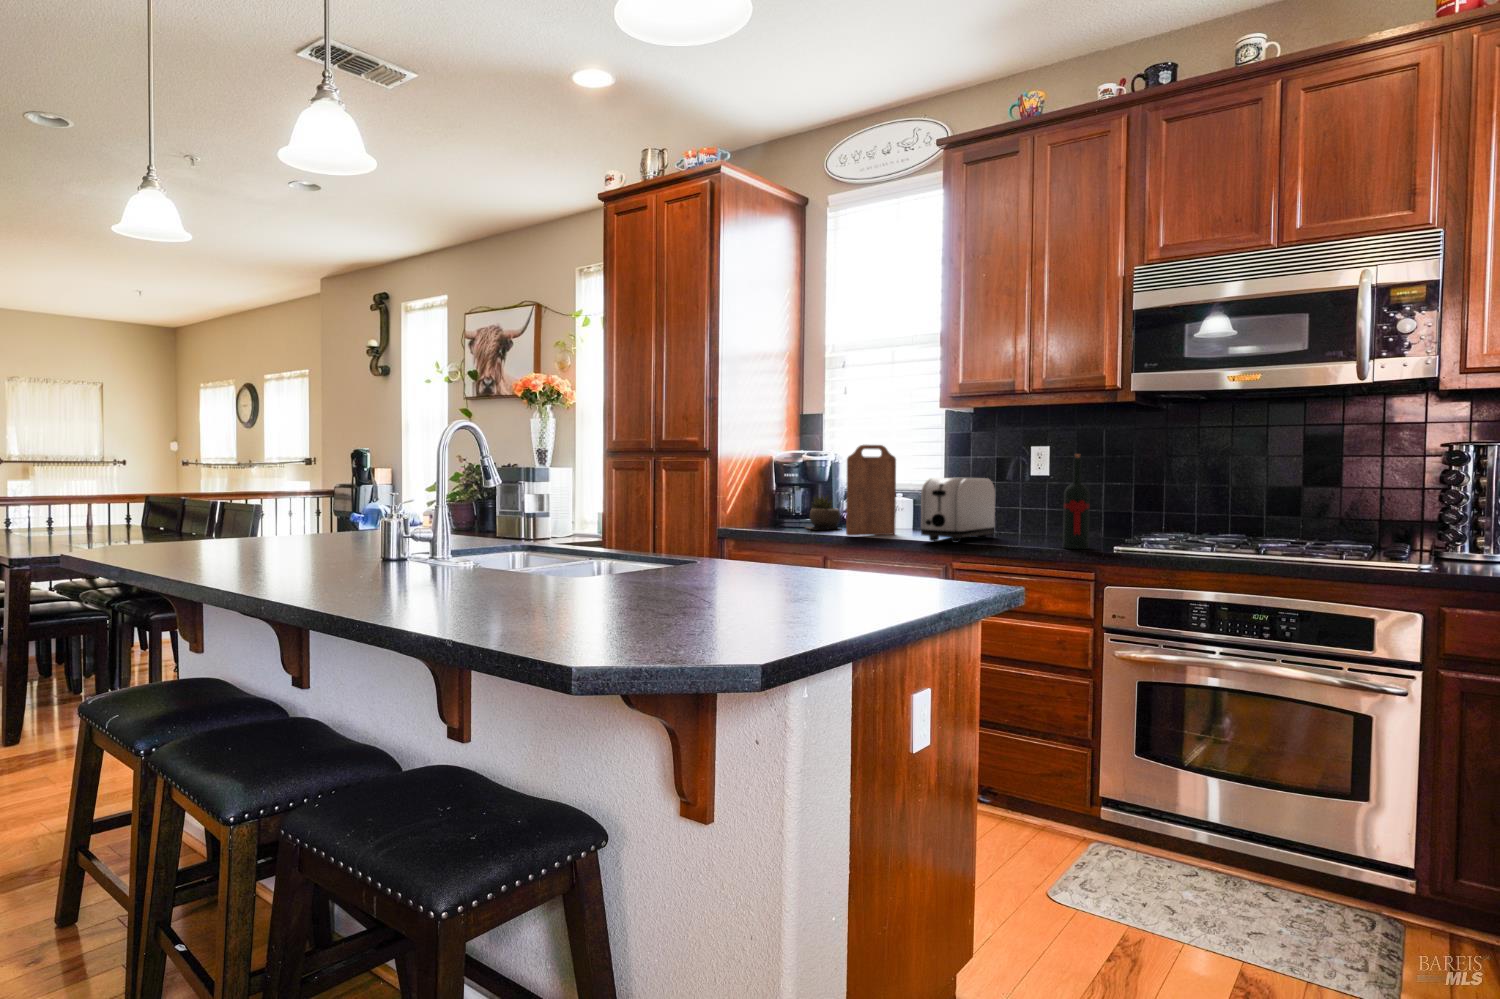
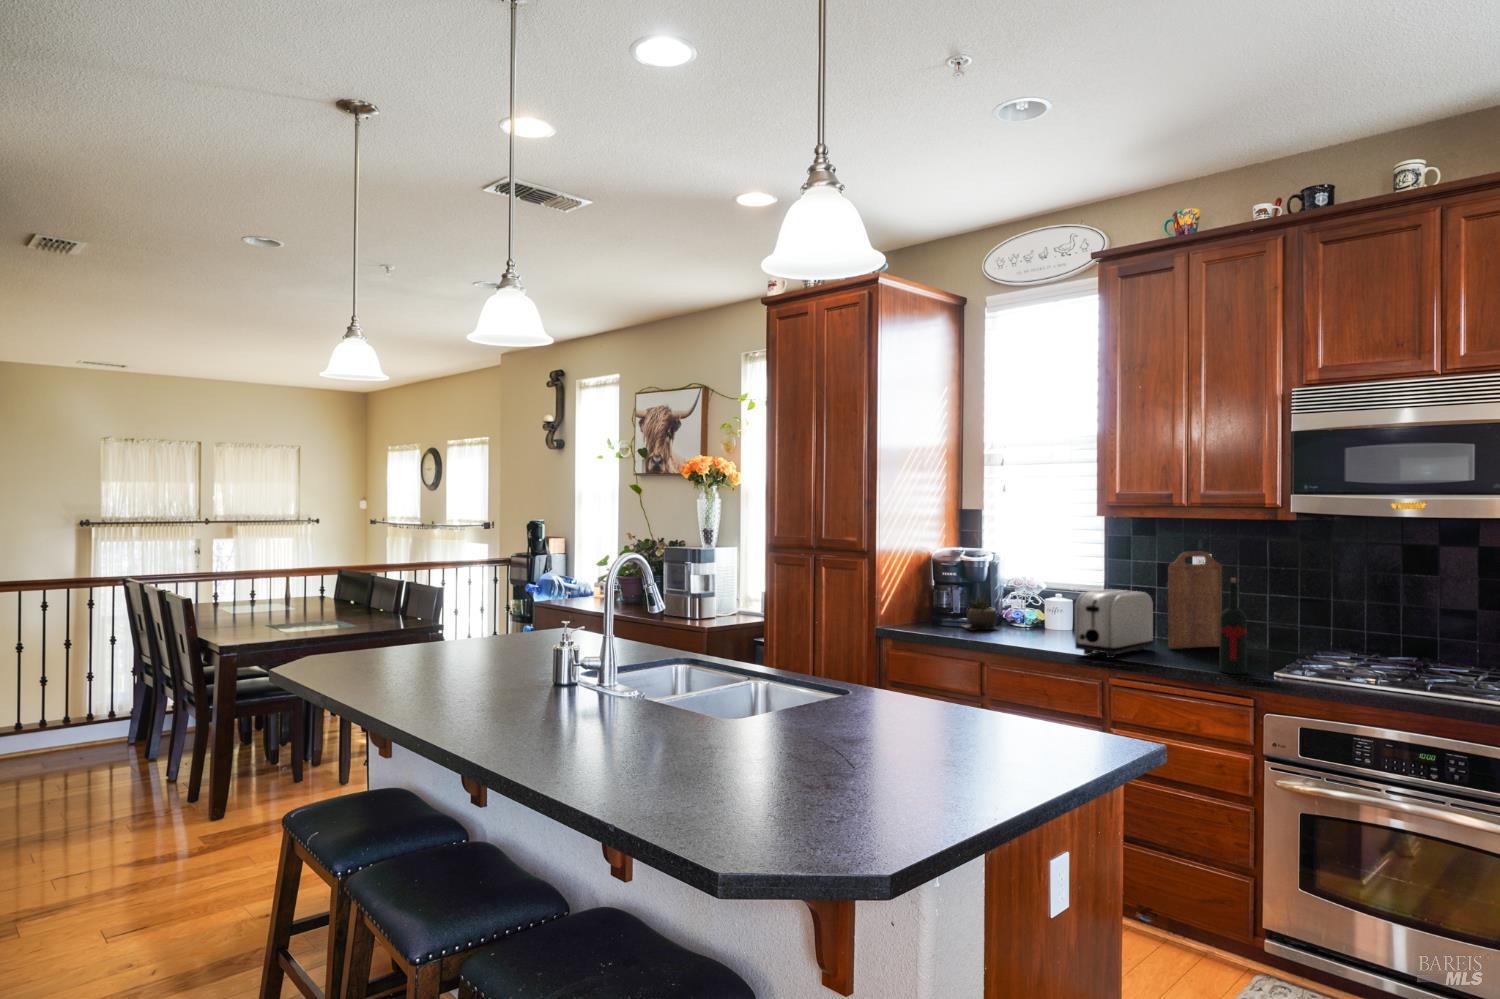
cutting board: present [846,445,896,536] -> present [1168,552,1222,648]

